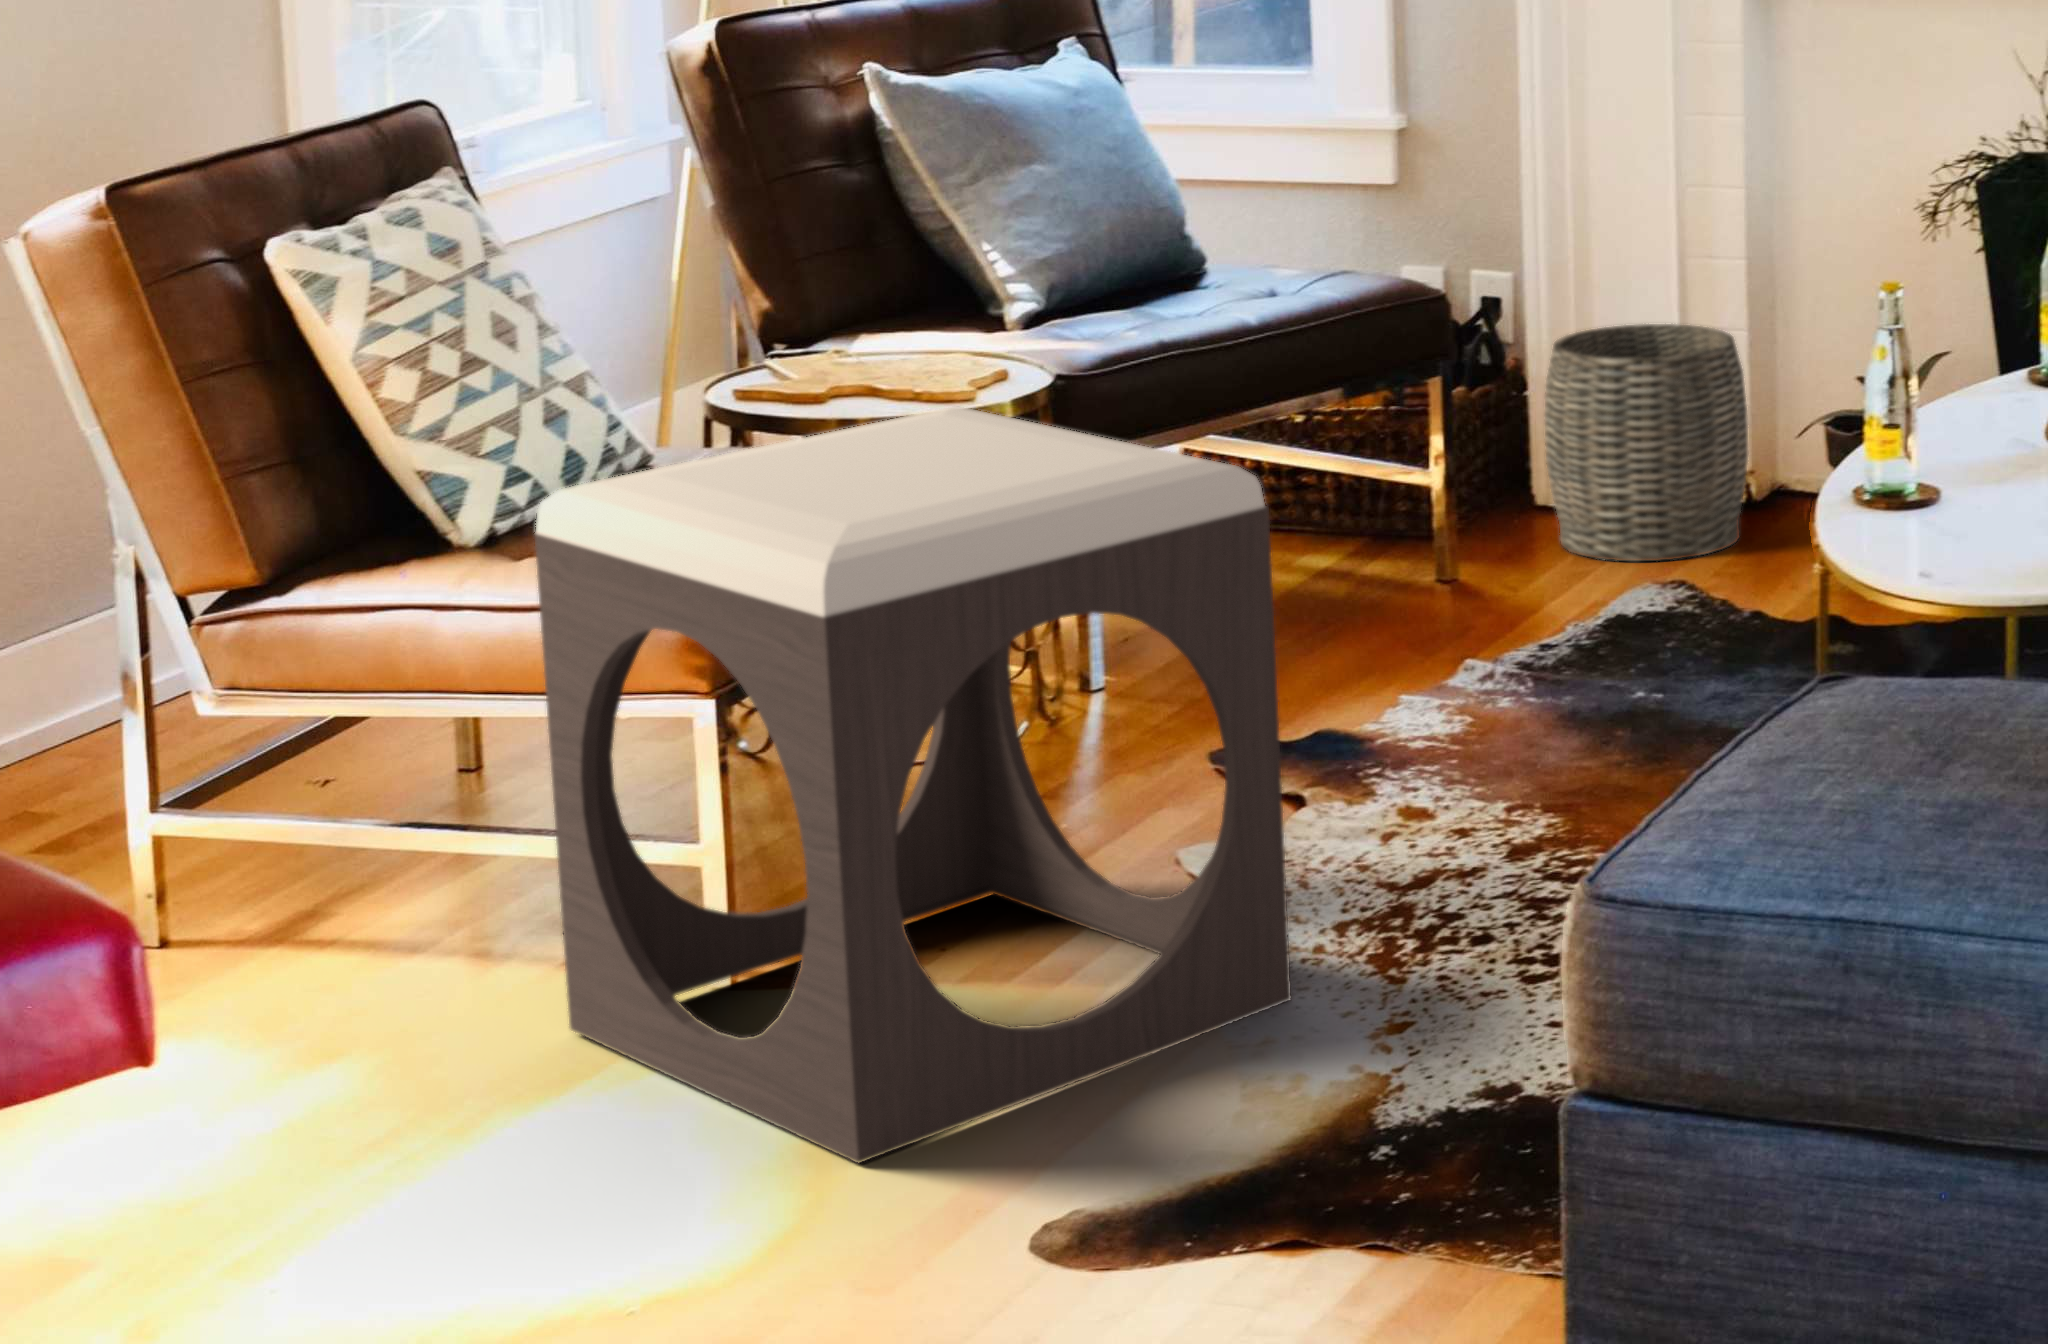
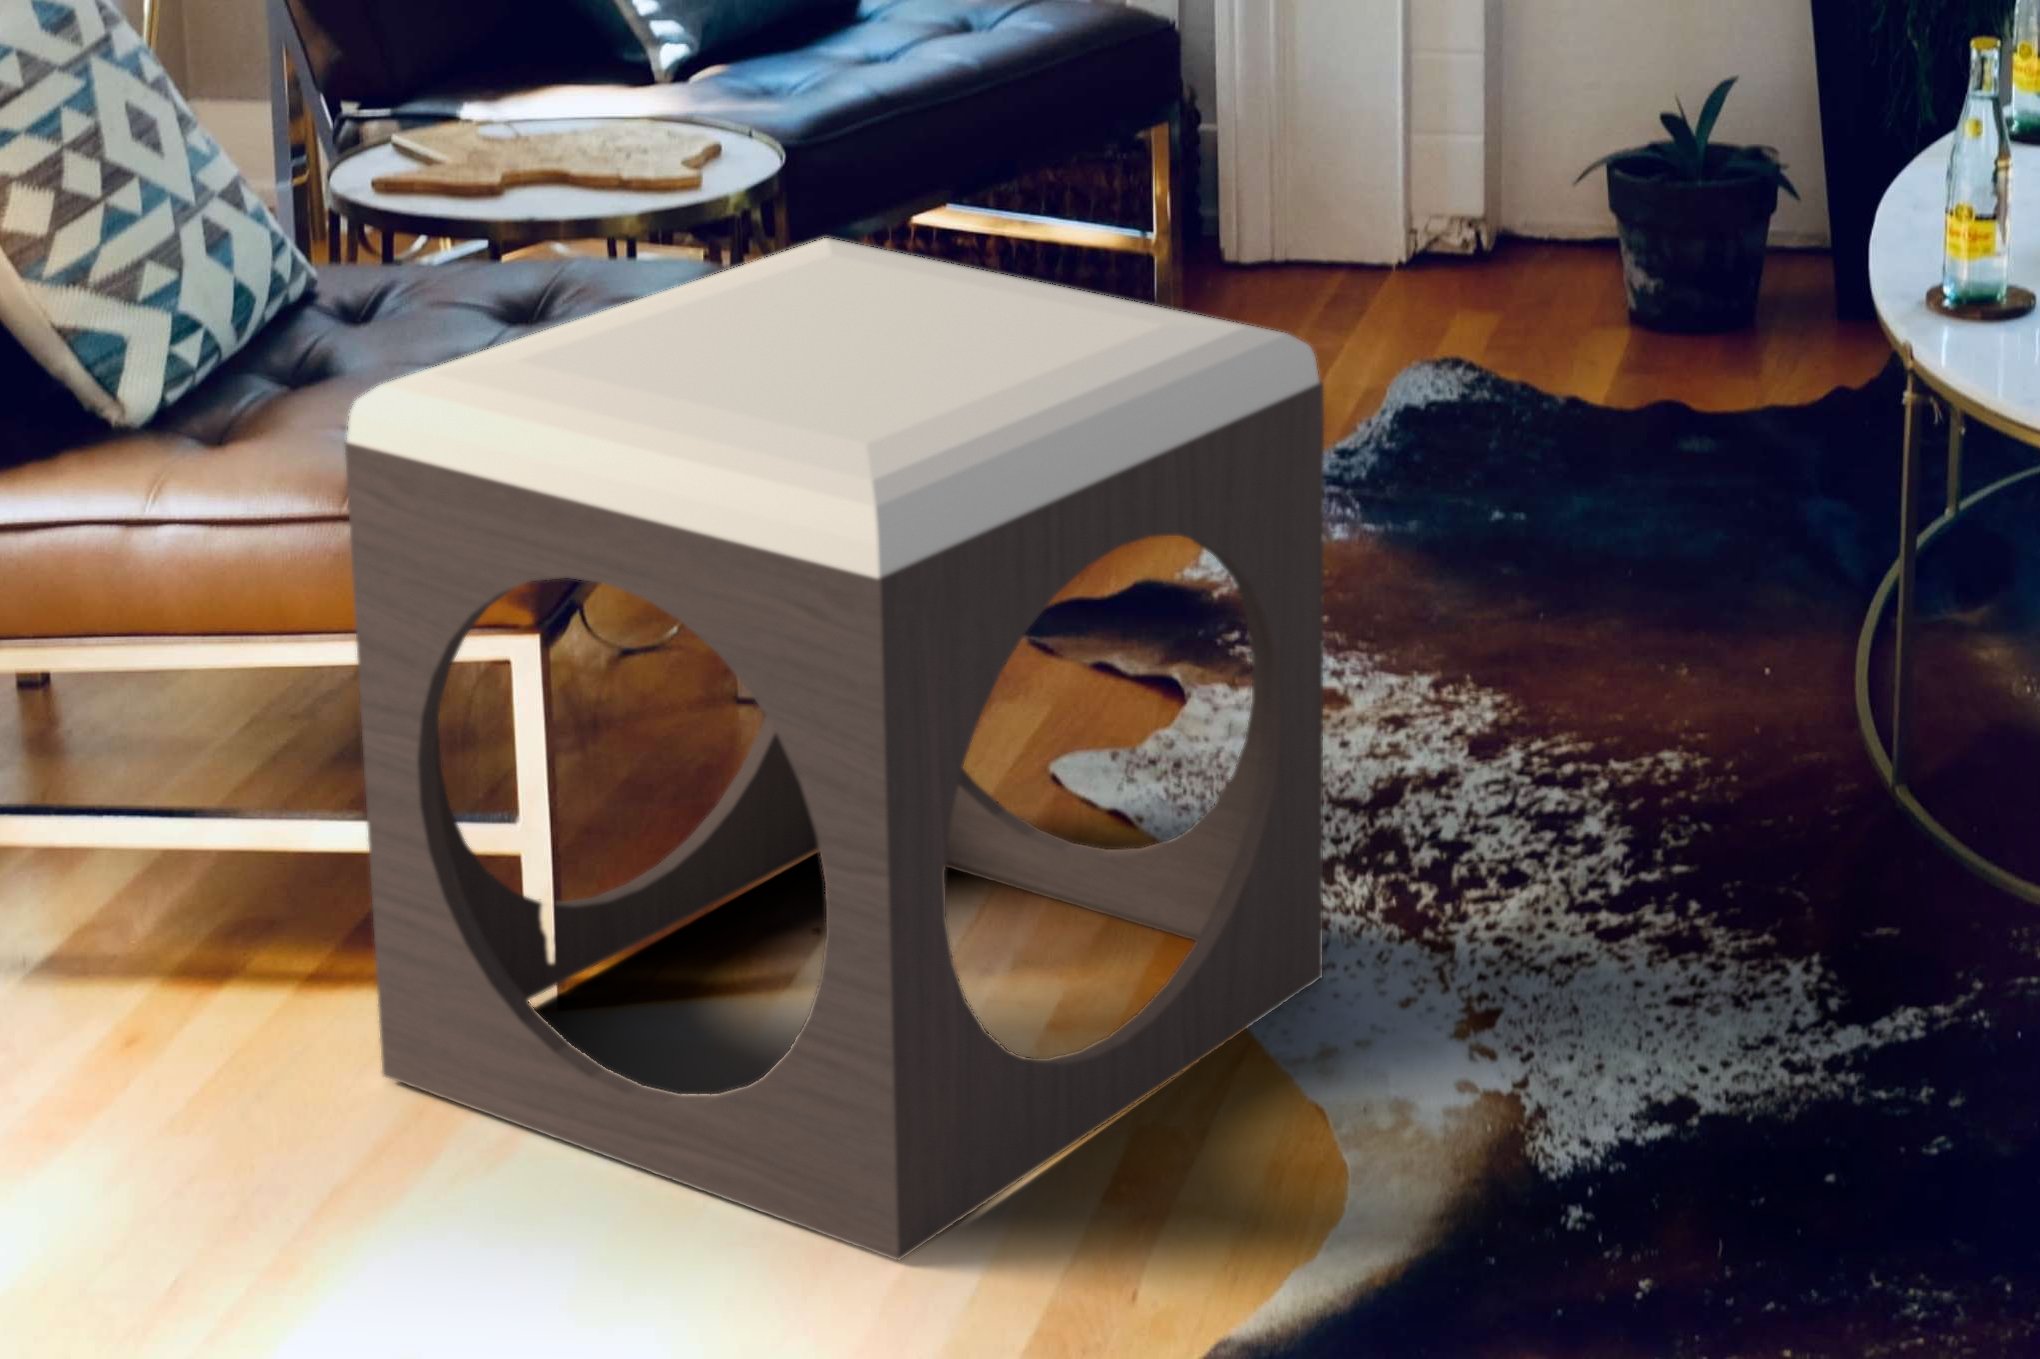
woven basket: present [1545,324,1748,561] -> none [1262,52,1502,337]

